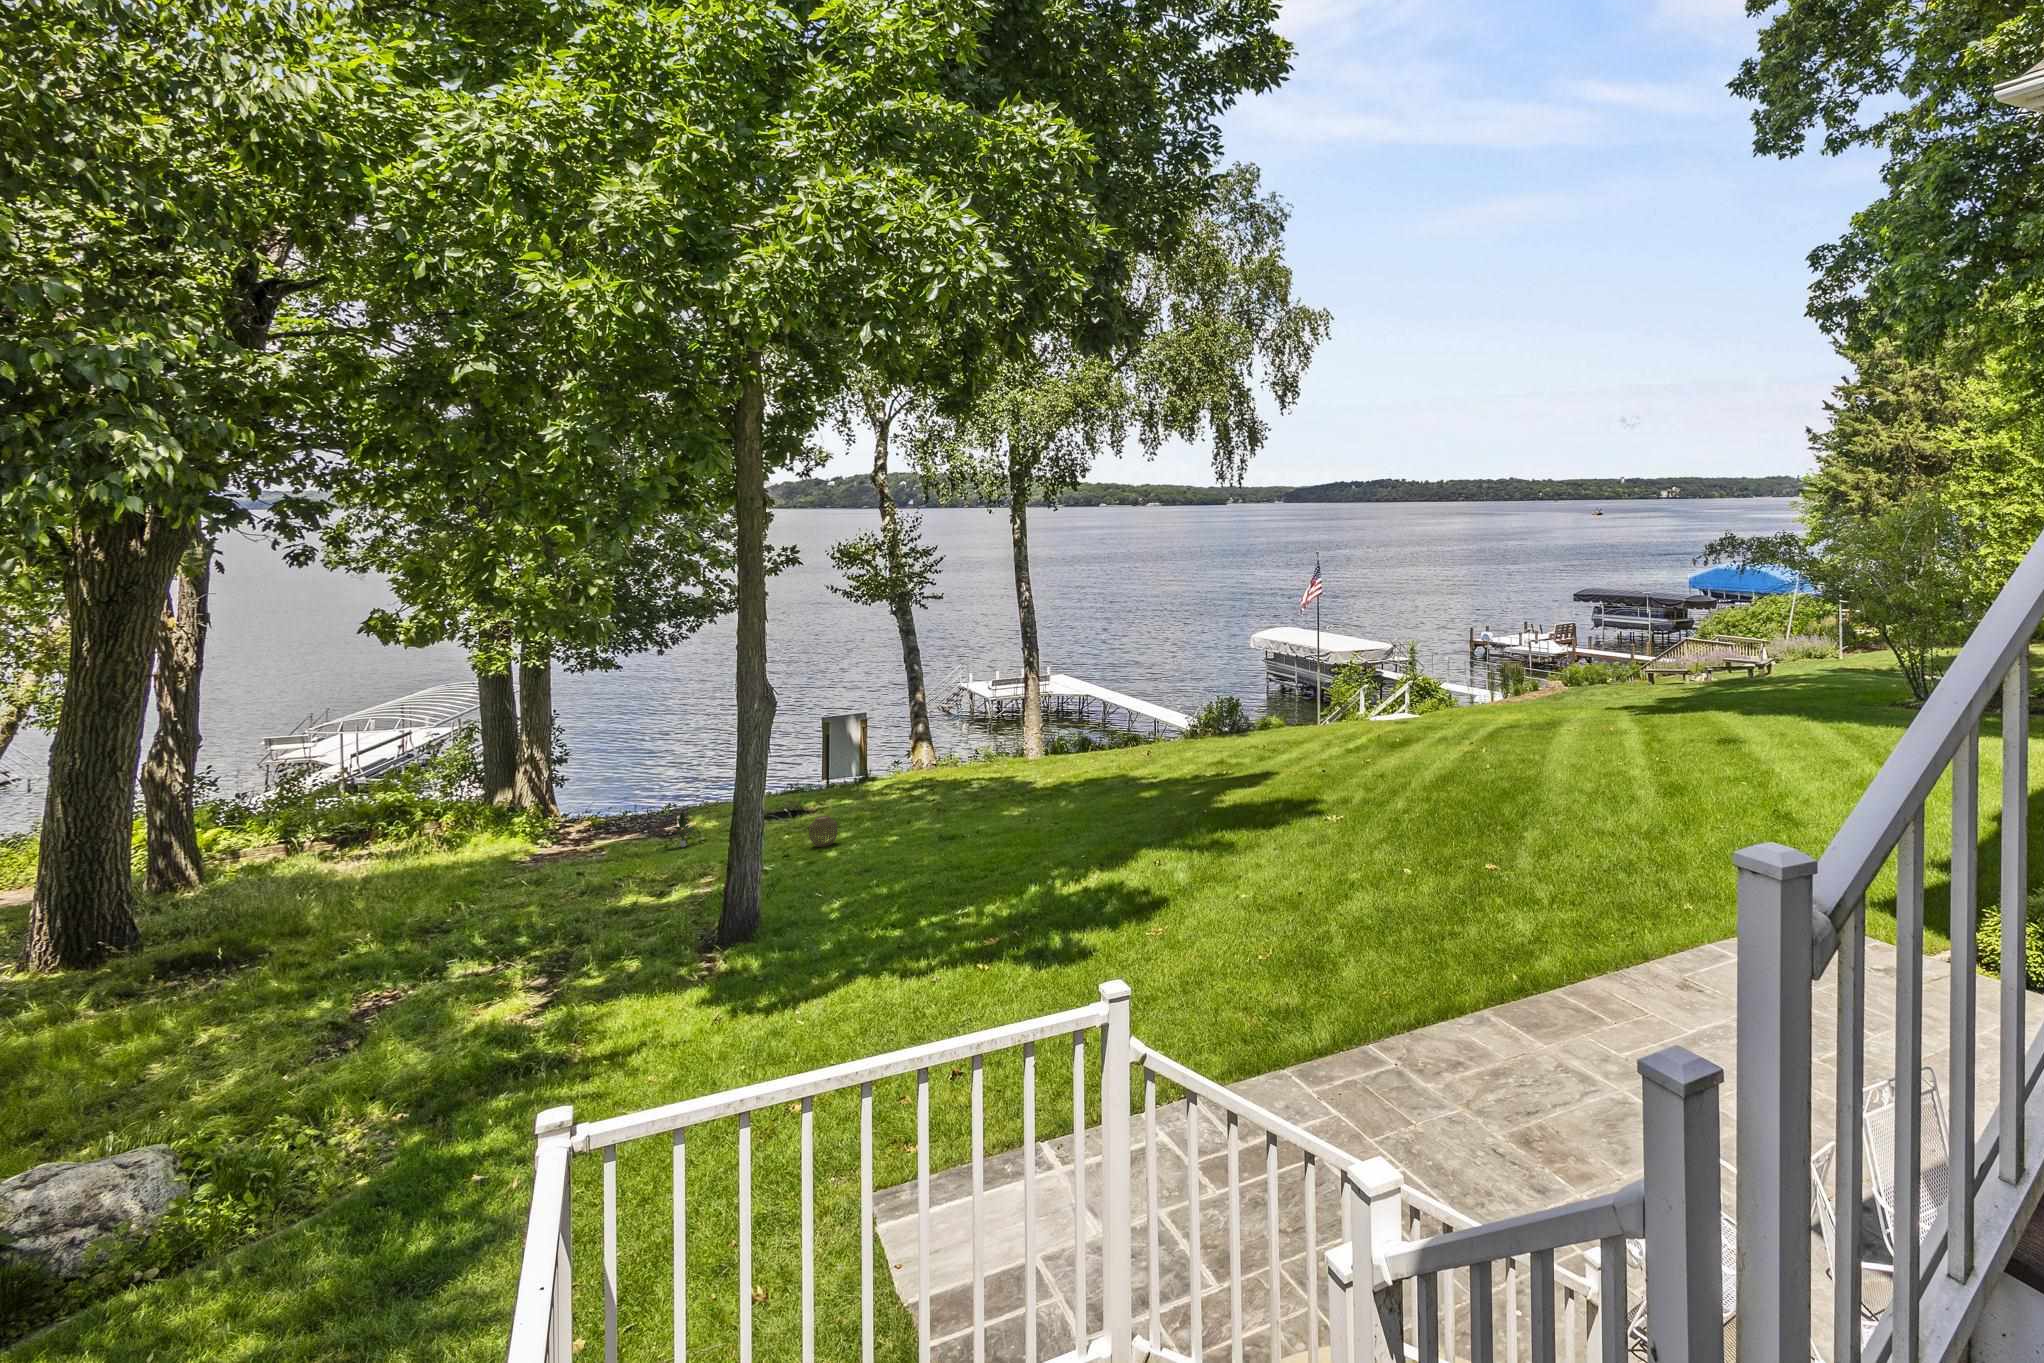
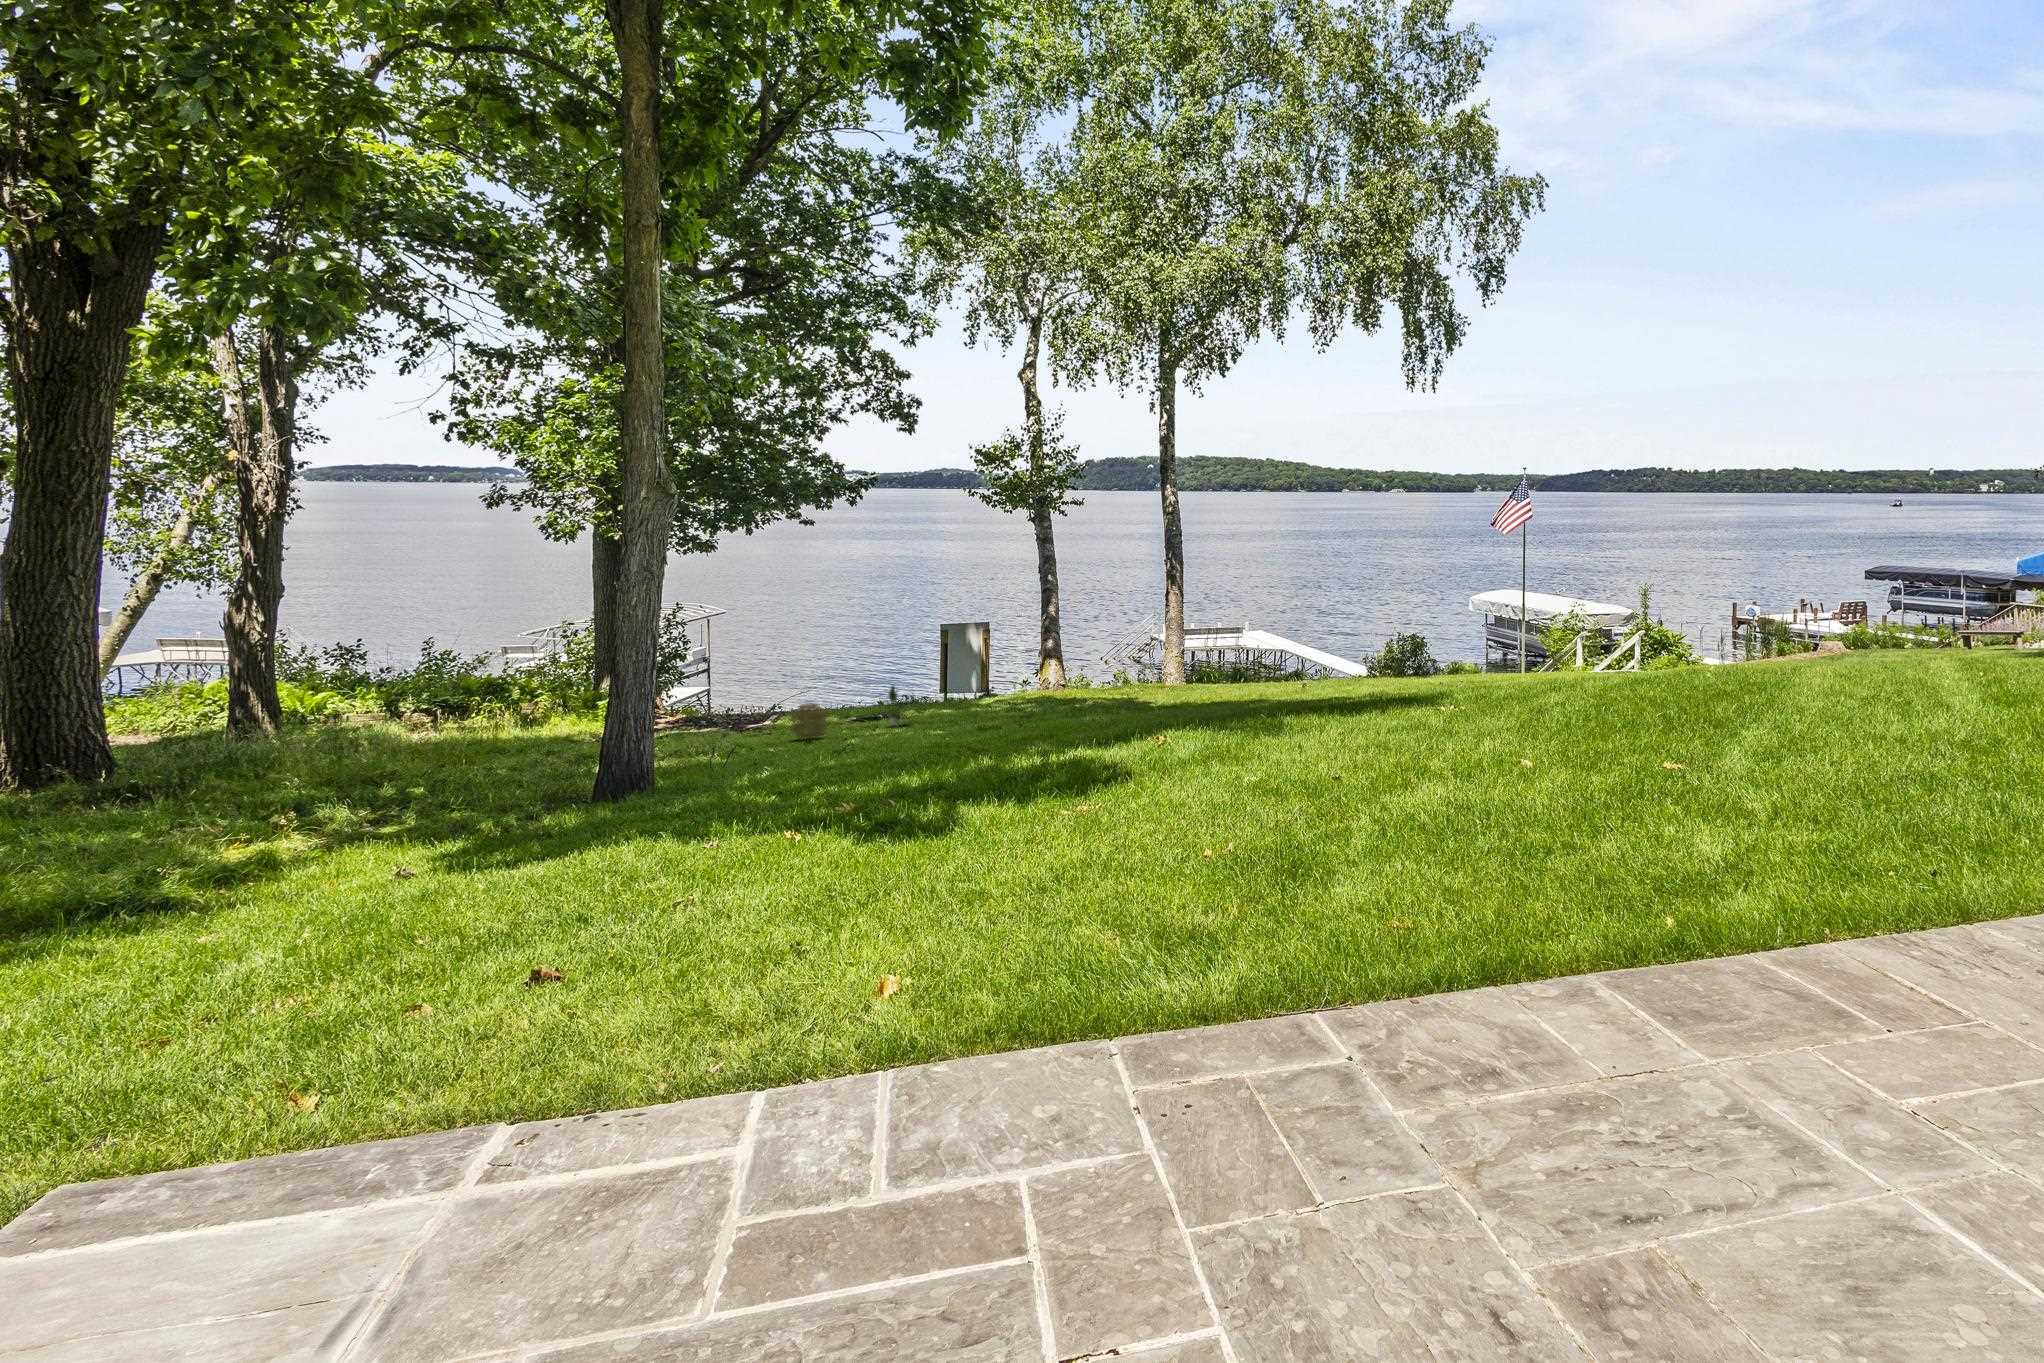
potted plant: present [672,813,695,847] -> present [884,686,906,726]

